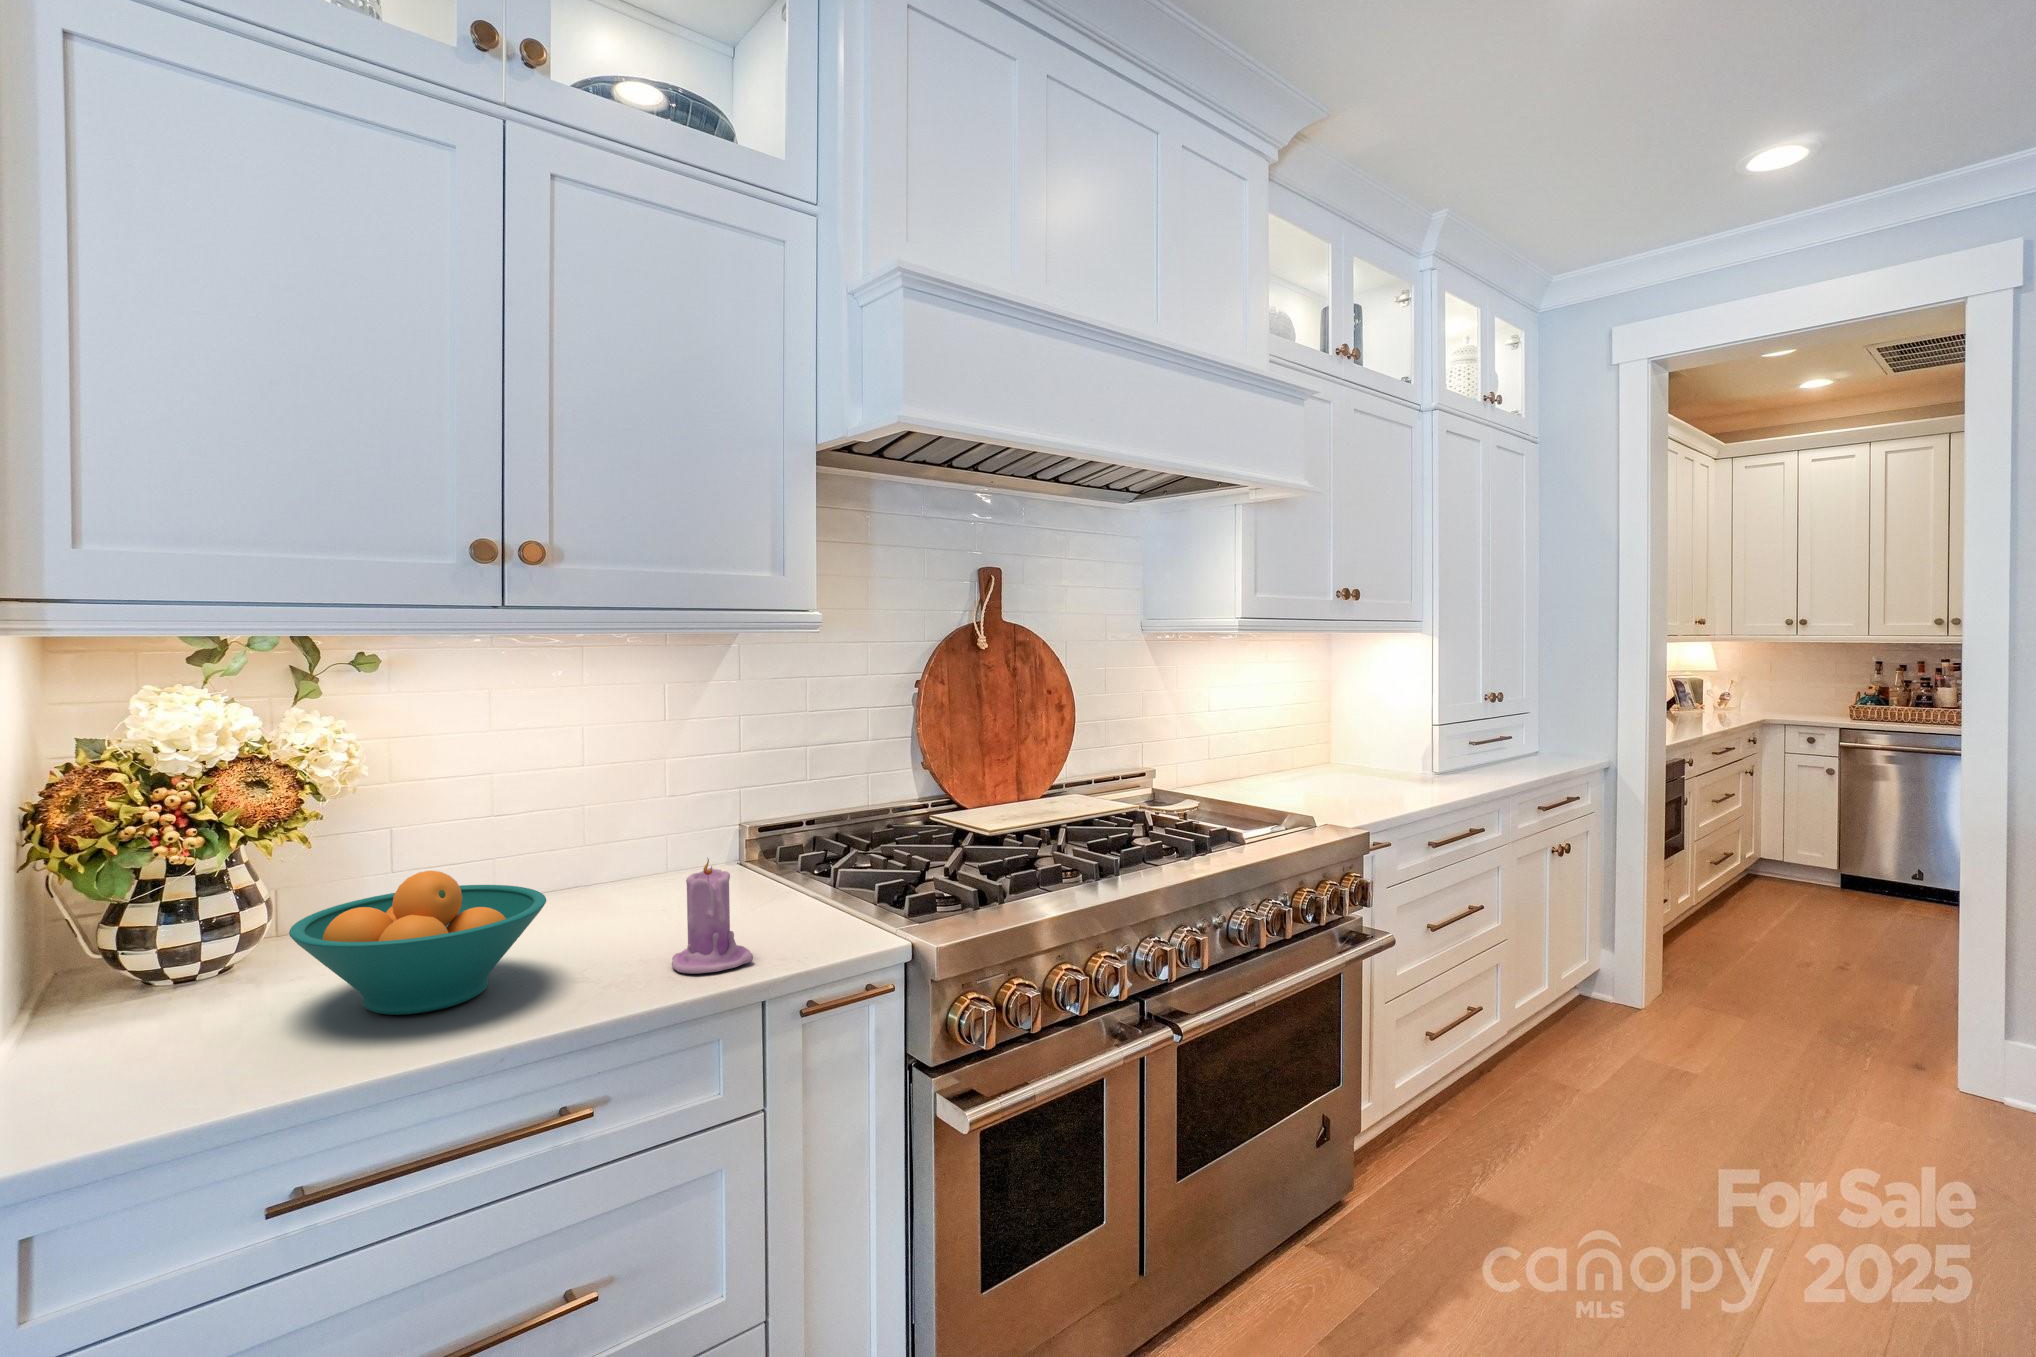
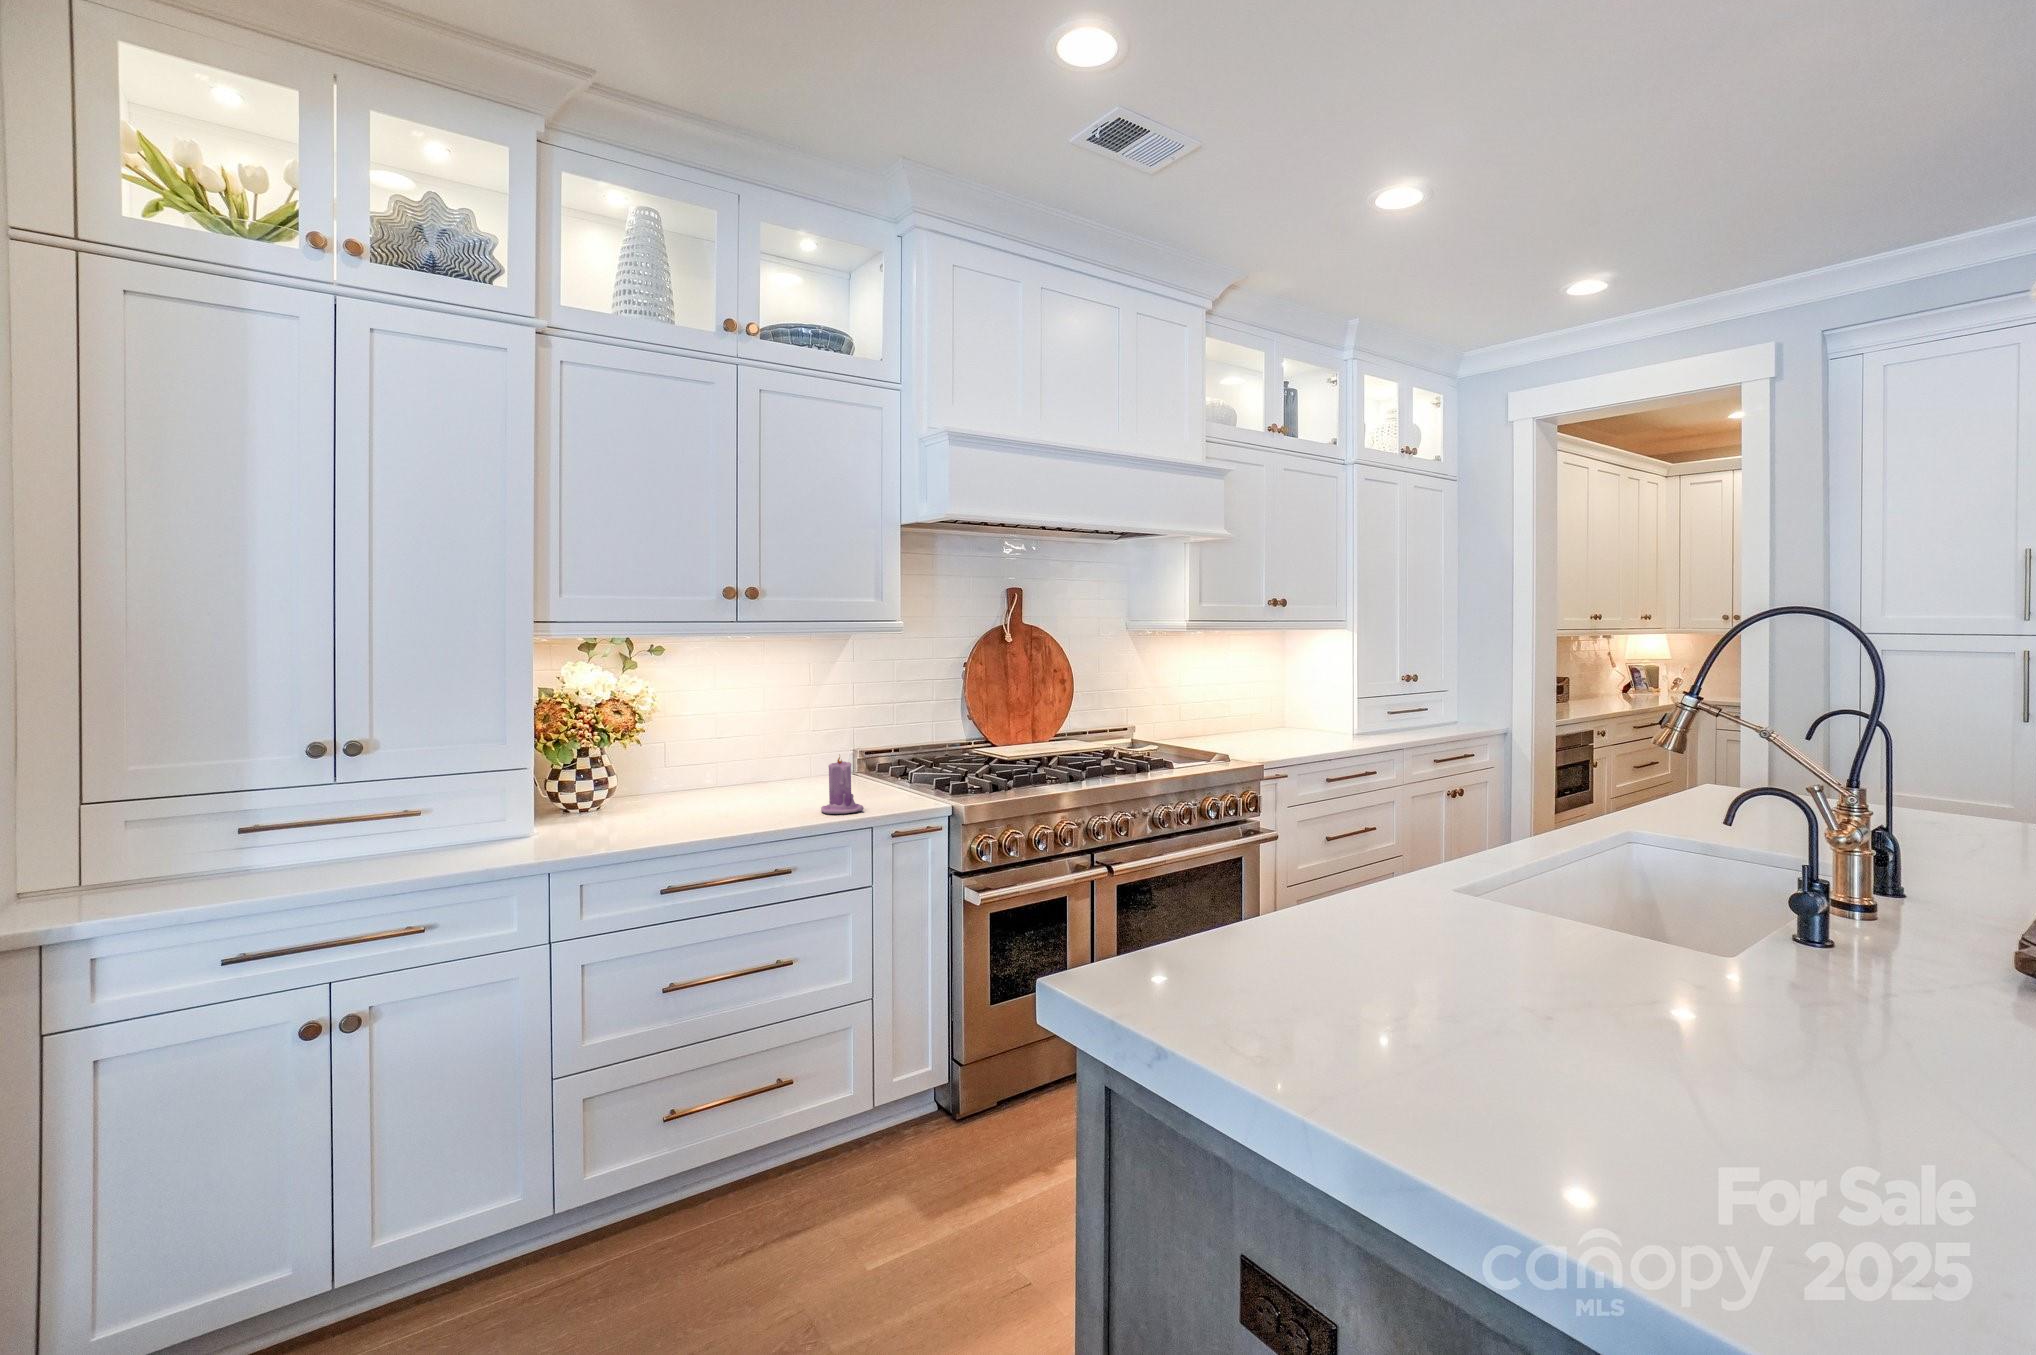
fruit bowl: present [289,871,546,1015] -> none [642,755,759,823]

